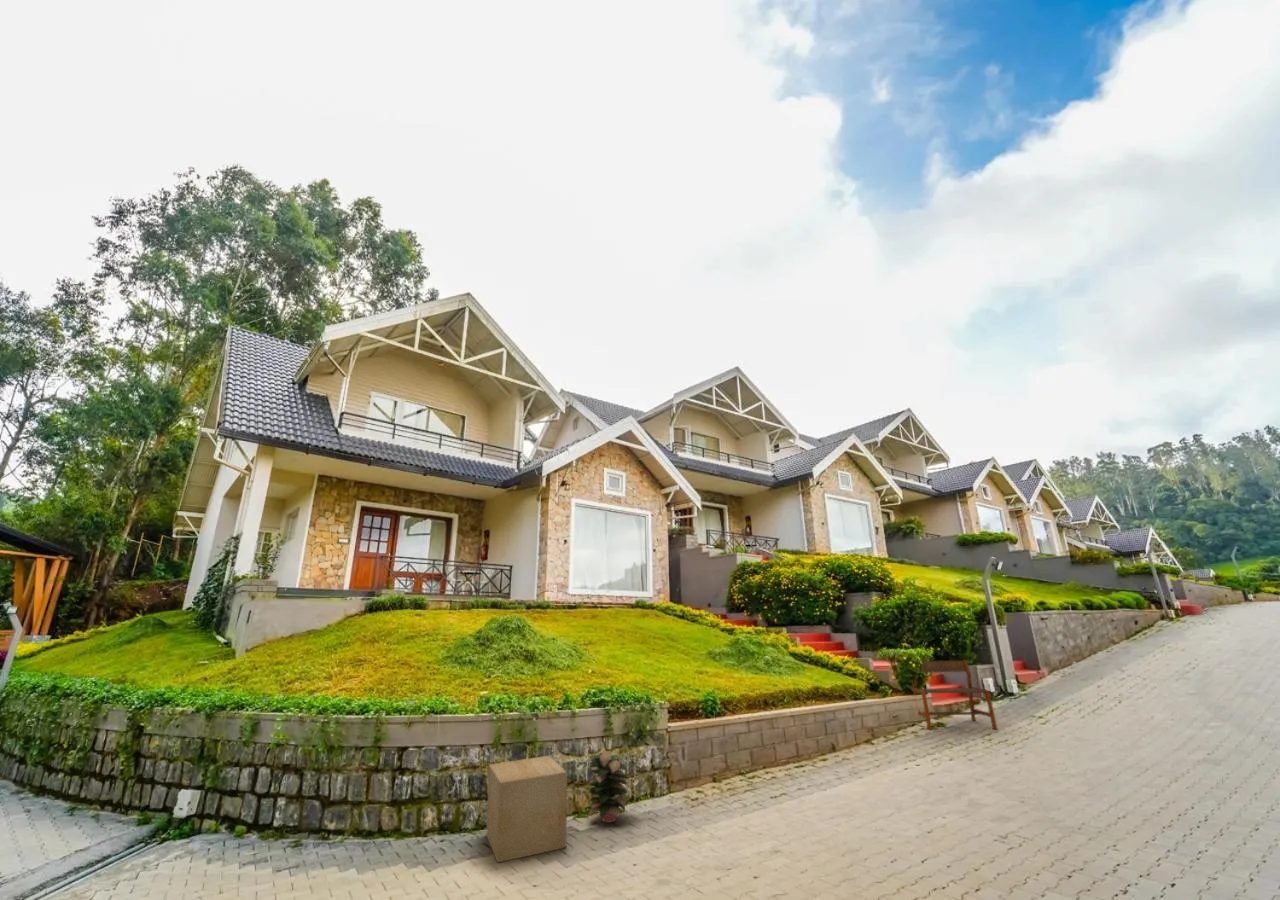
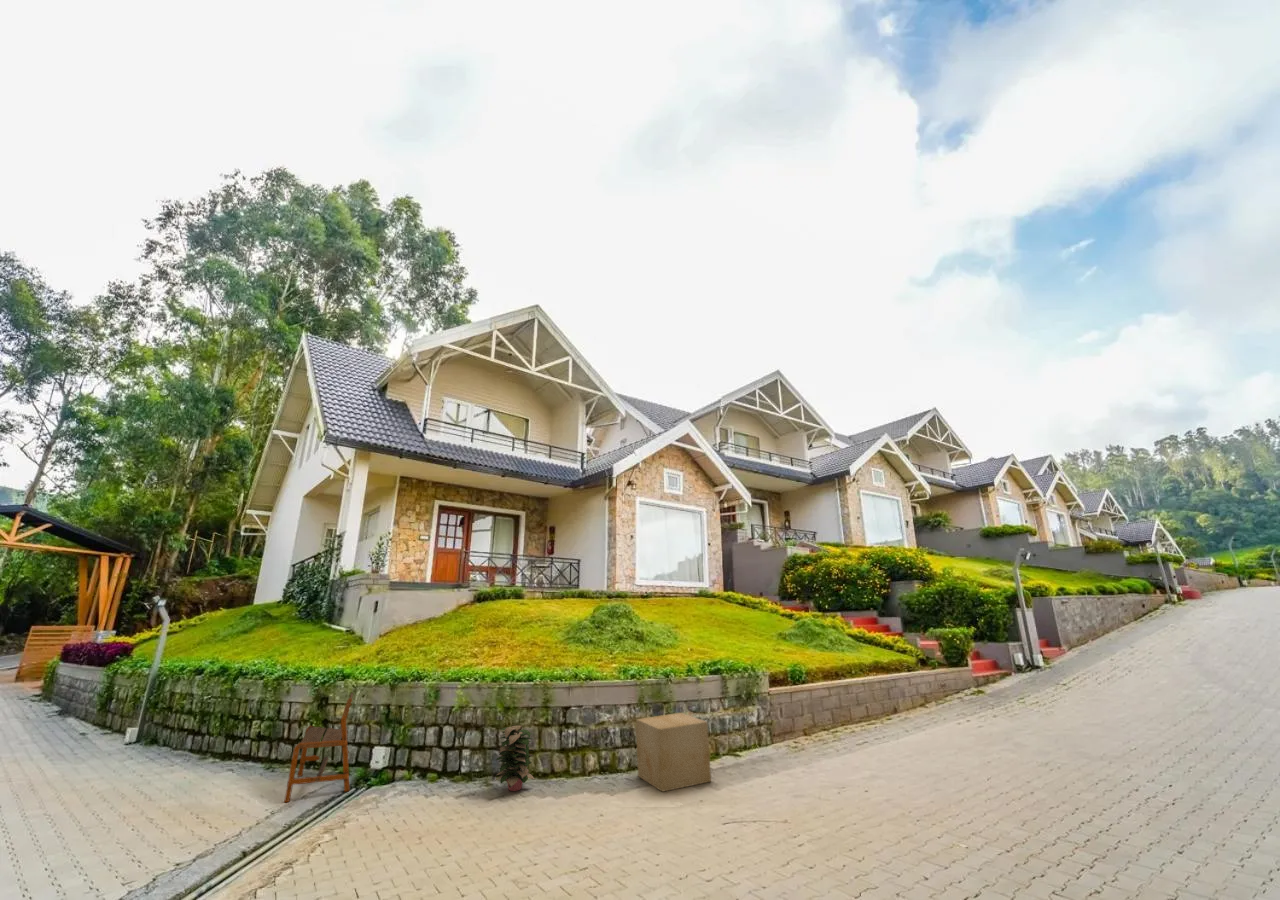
bench: present [911,660,997,730] -> present [284,693,353,802]
decorative plant: present [588,751,627,823] -> present [495,726,535,791]

